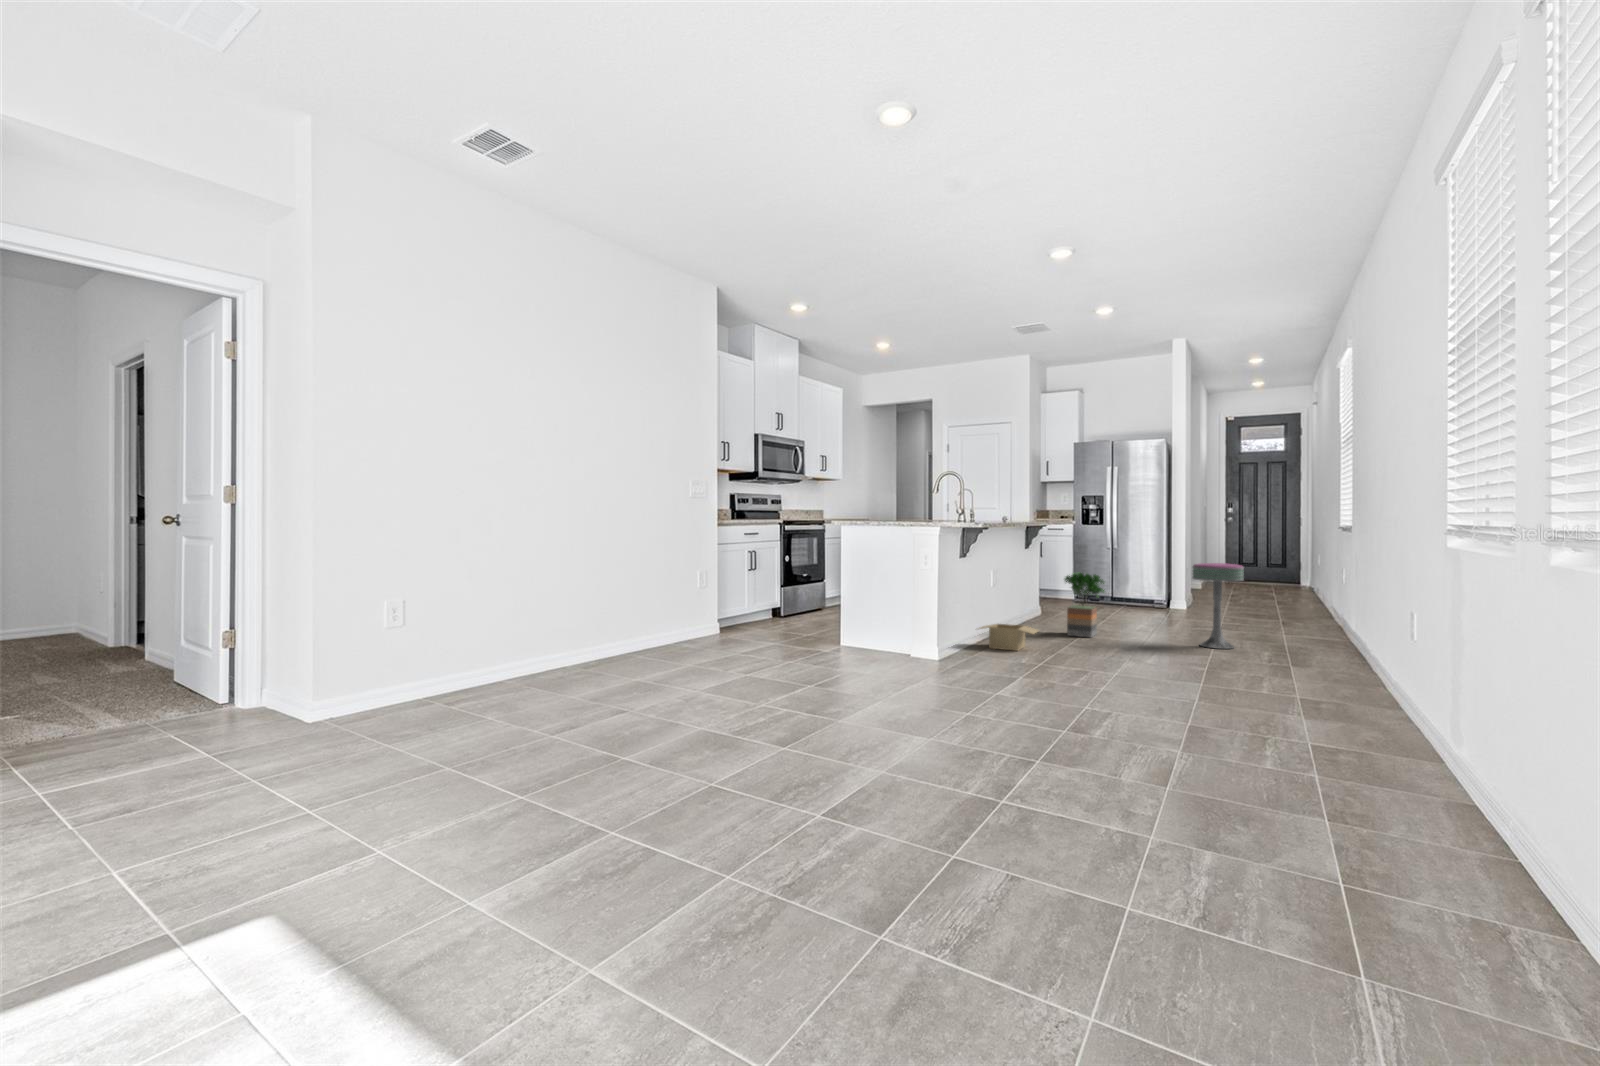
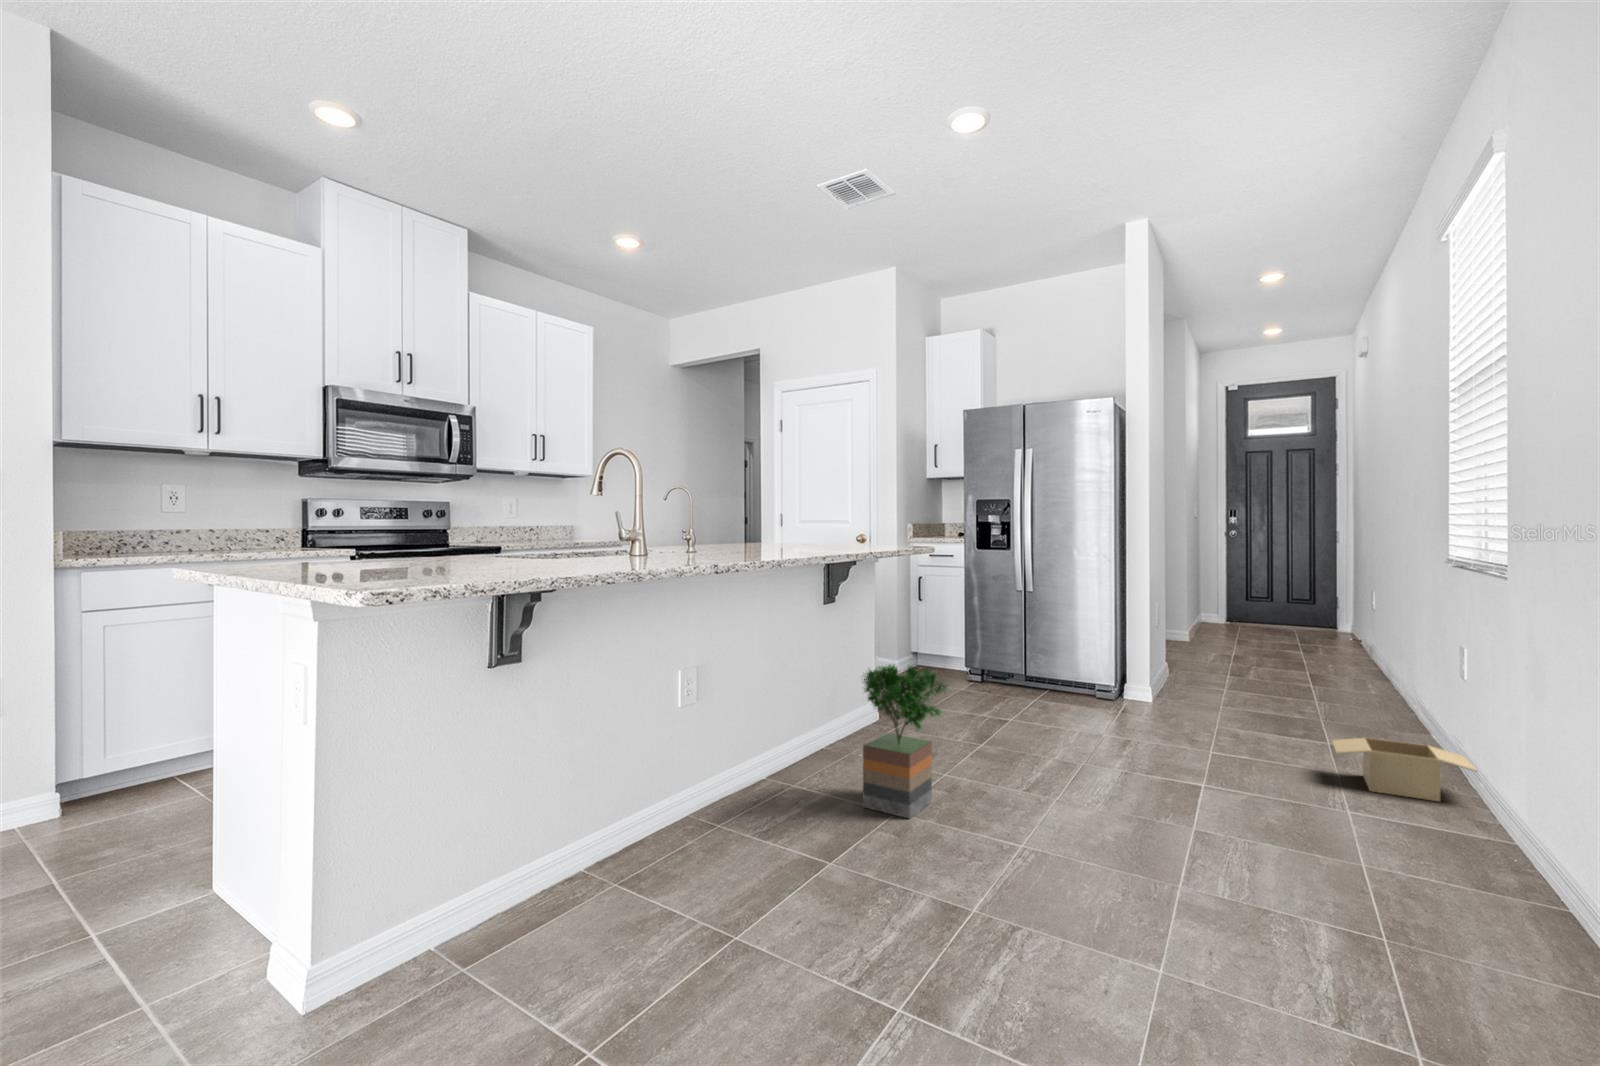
bar stool: present [1192,563,1244,649] -> none [1130,659,1259,891]
cardboard box: present [979,624,1038,651] -> present [1332,738,1477,801]

